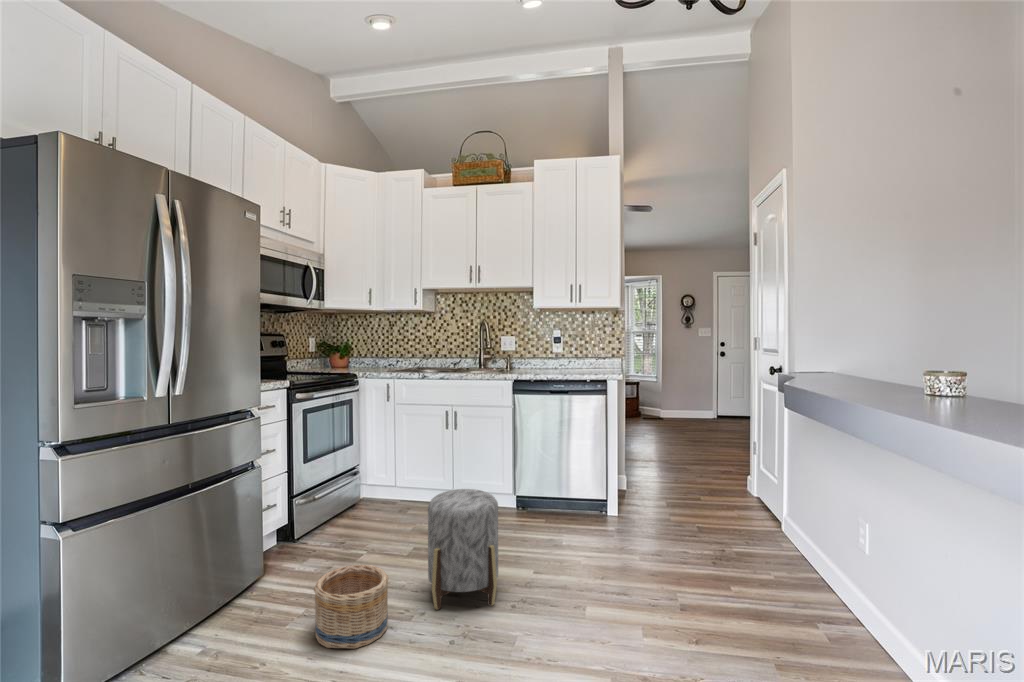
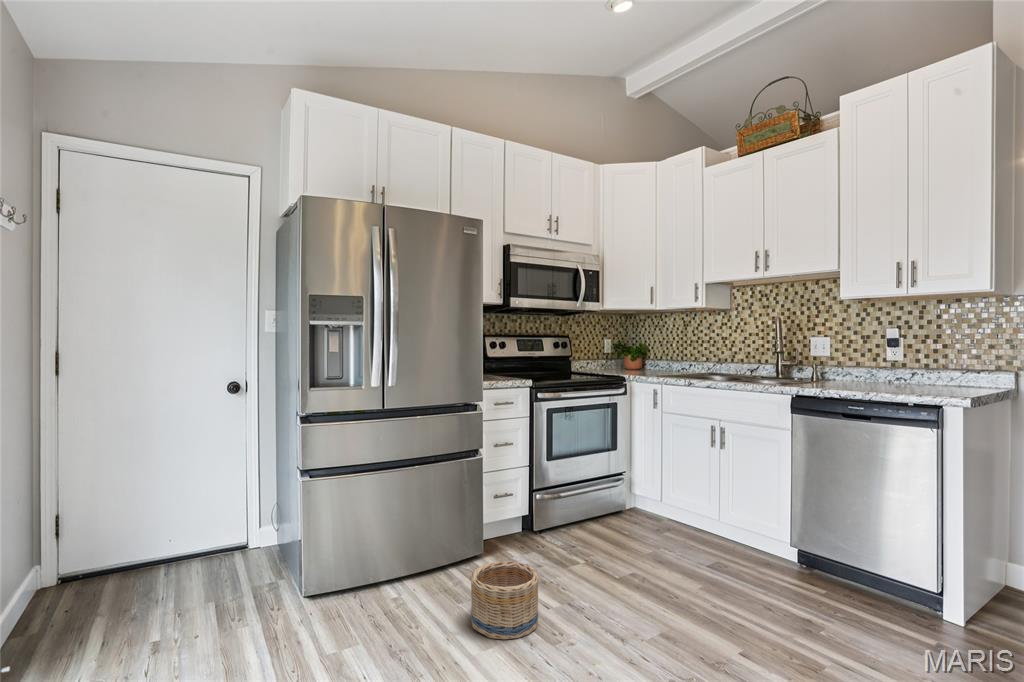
stool: present [428,489,498,610] -> none [584,512,678,655]

